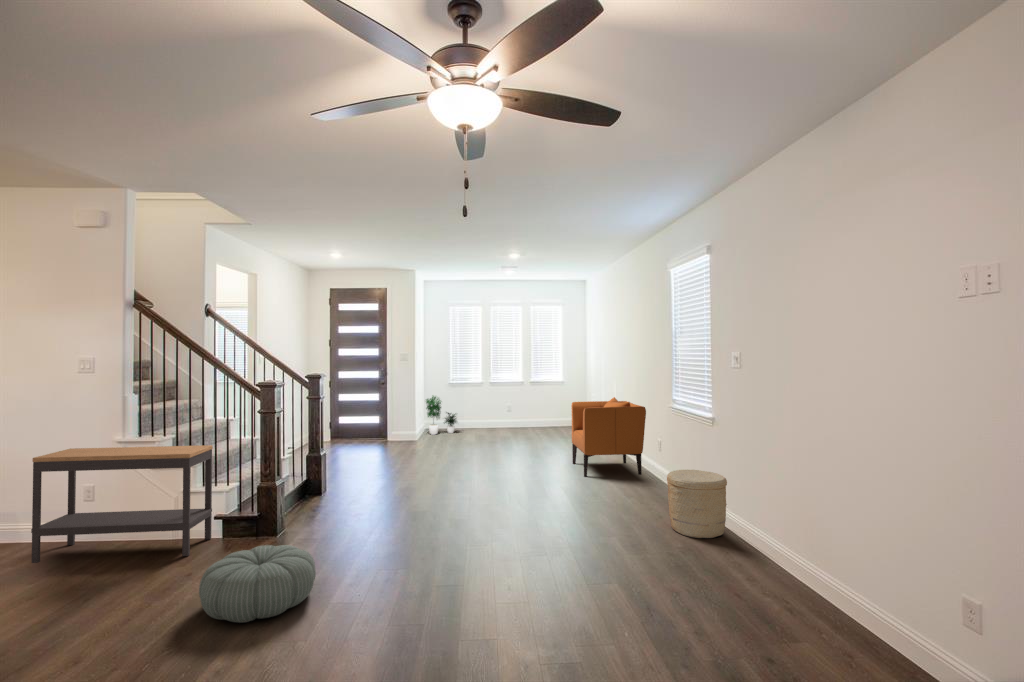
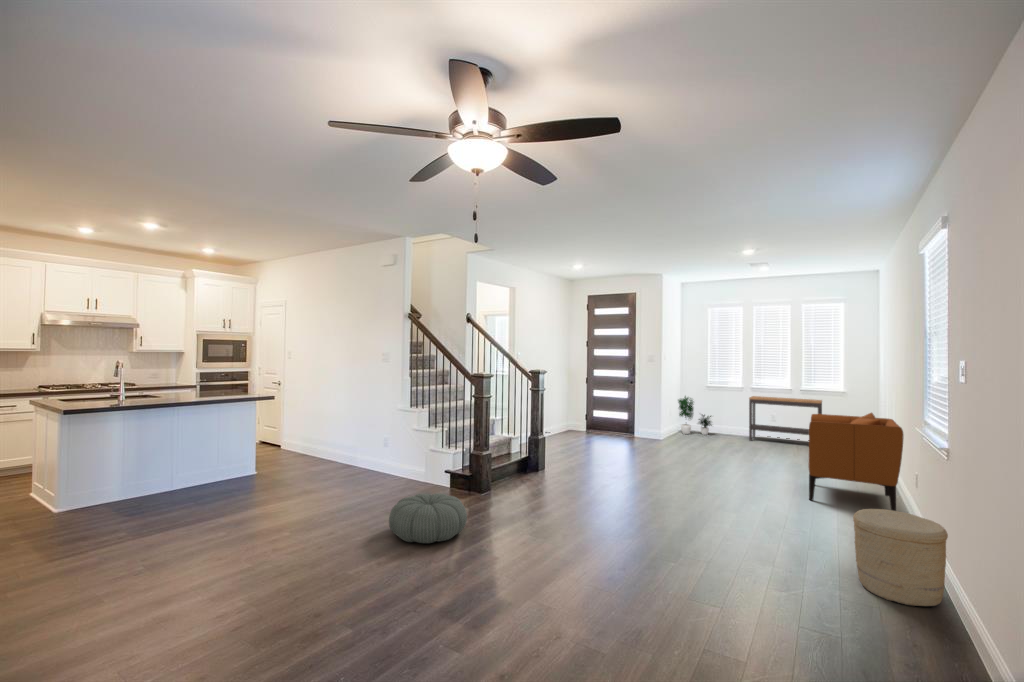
console table: present [31,445,213,563] -> present [749,396,822,440]

